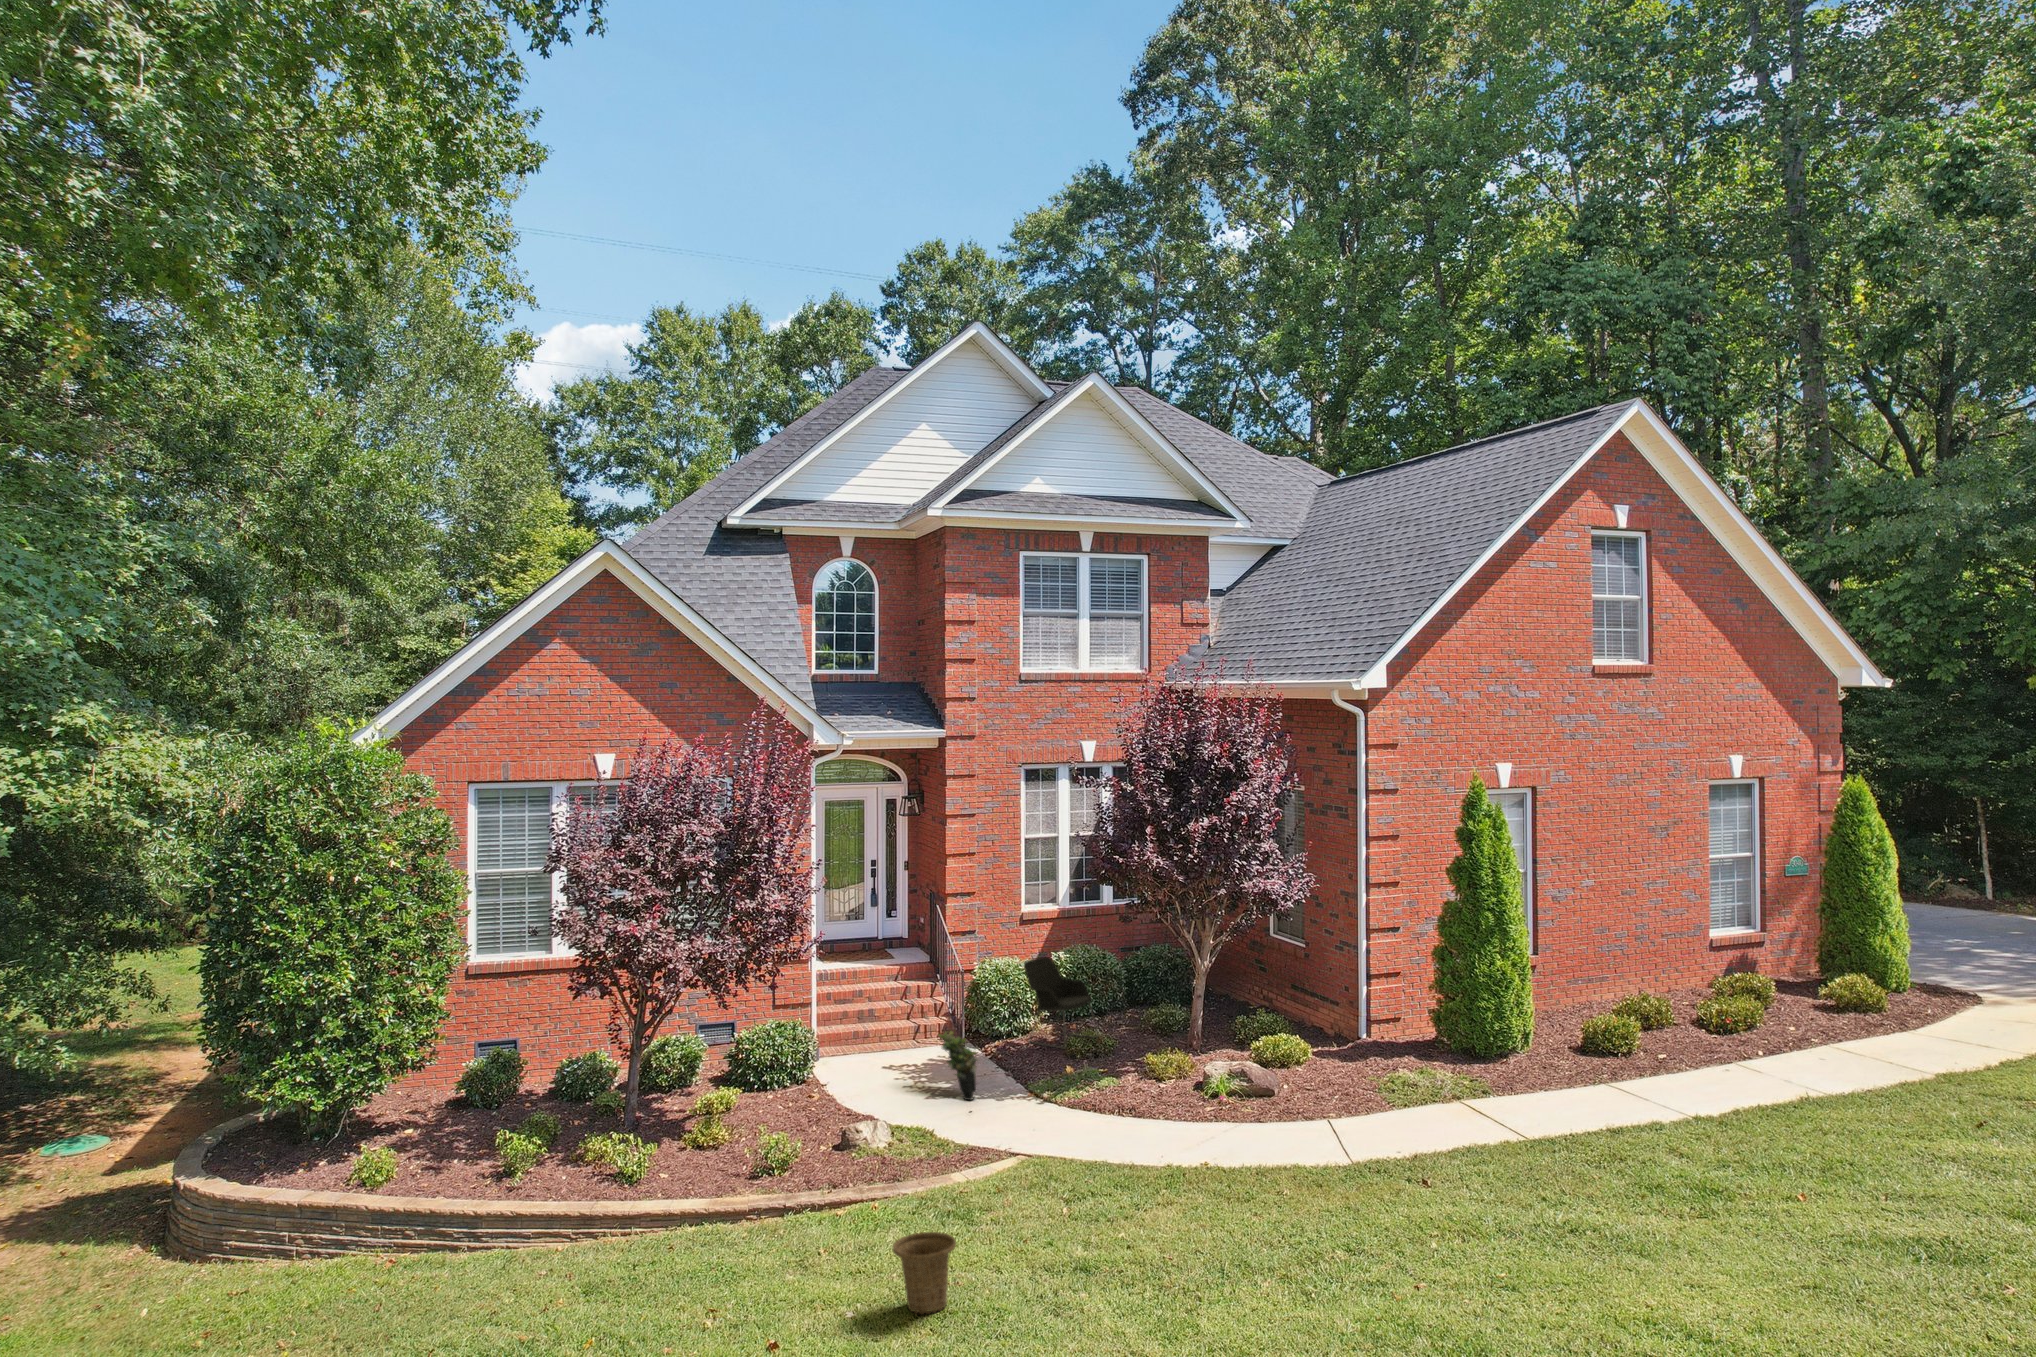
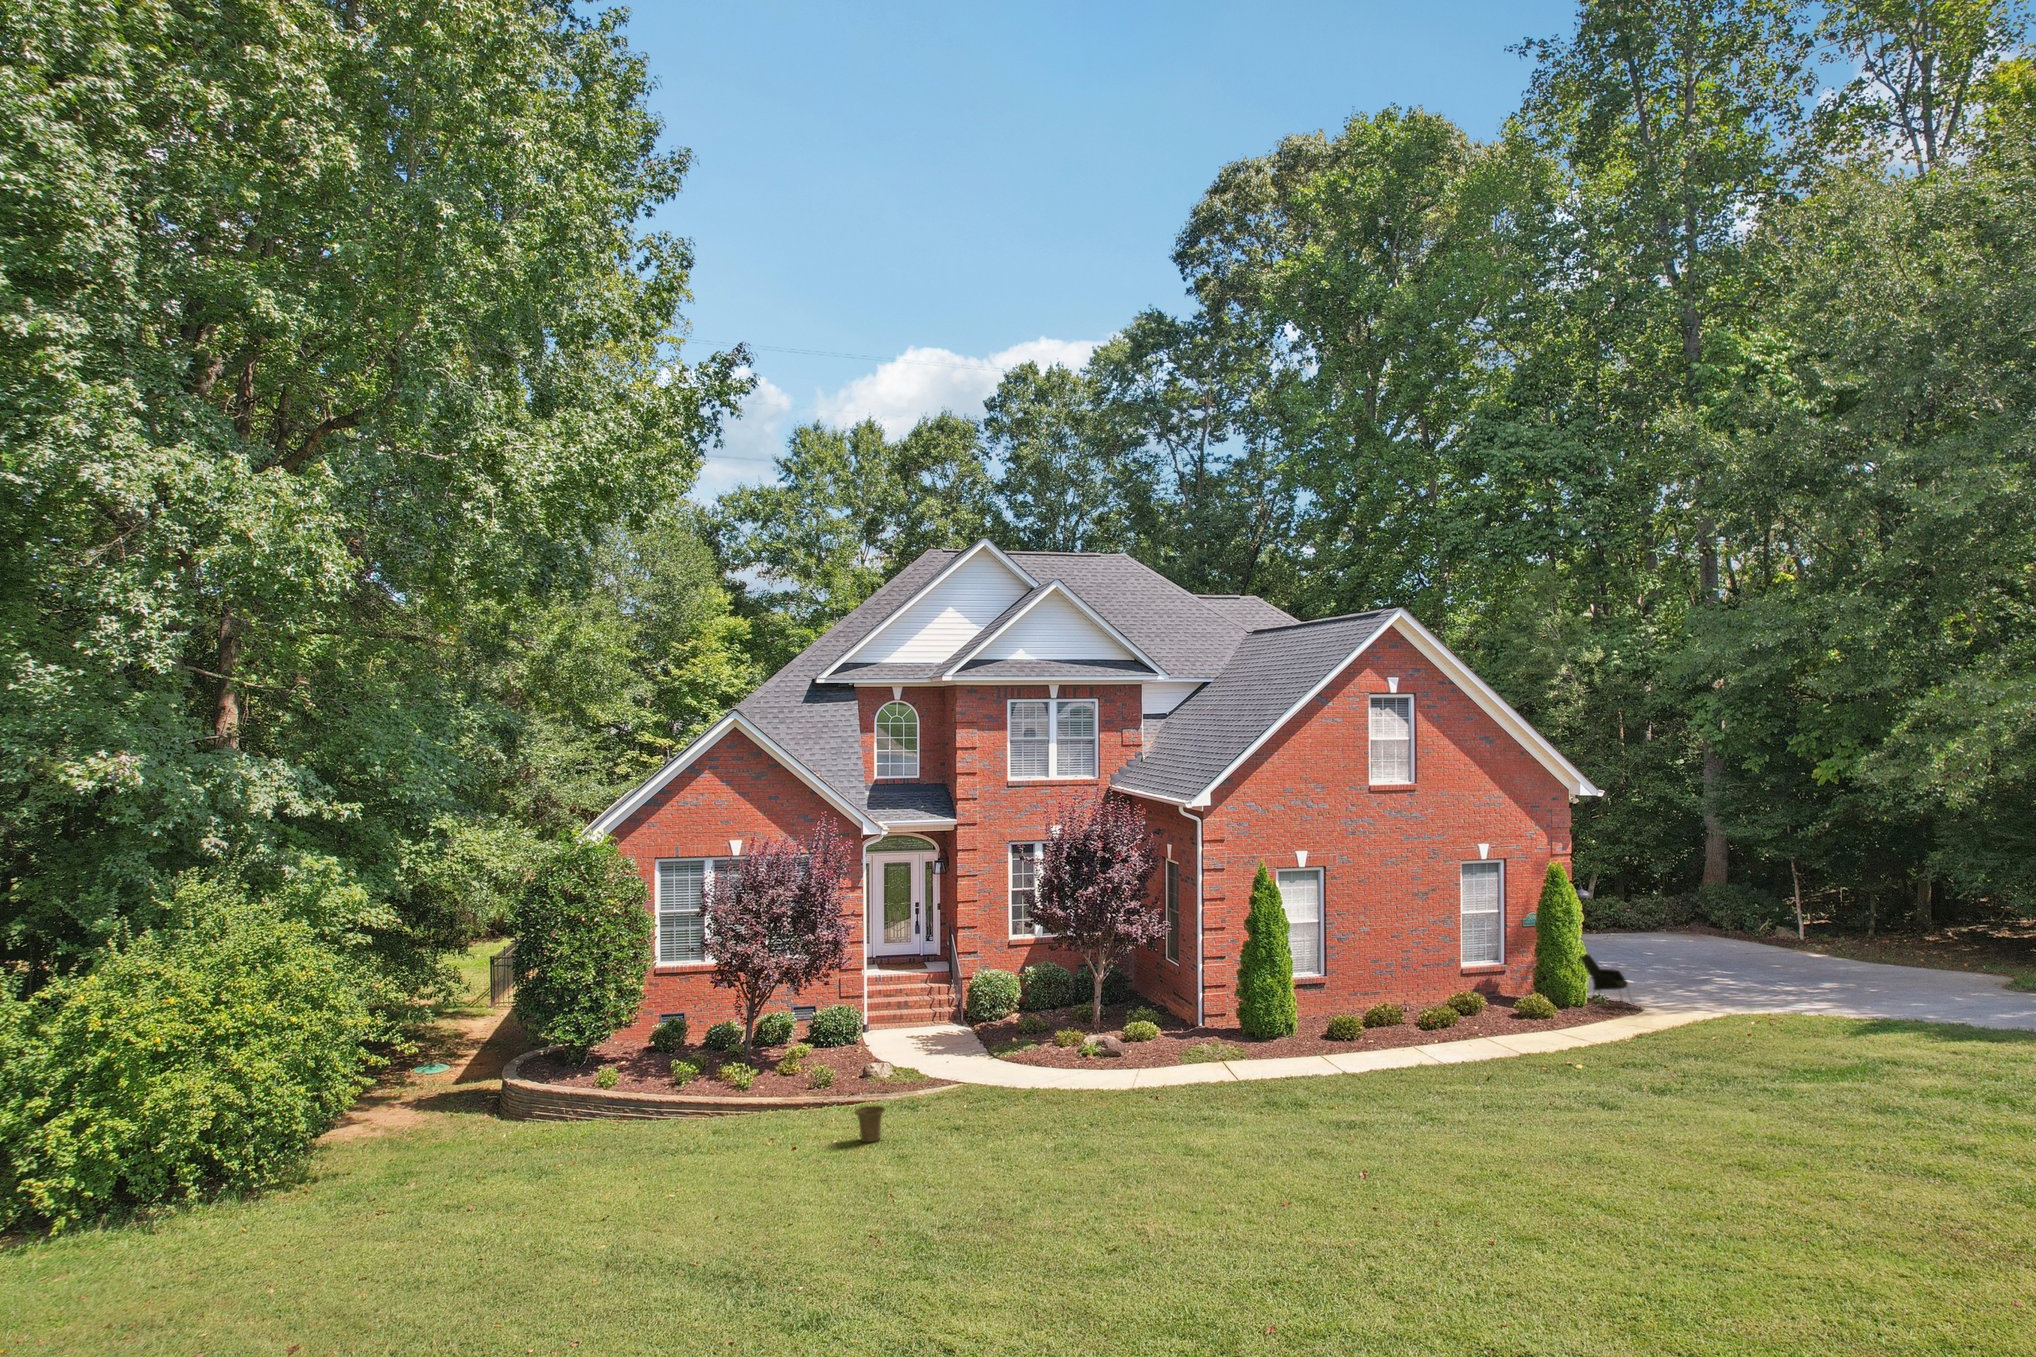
chair: present [1024,957,1098,1048] -> present [1580,954,1628,1011]
potted plant: present [939,1032,978,1100] -> none [928,1013,952,1056]

